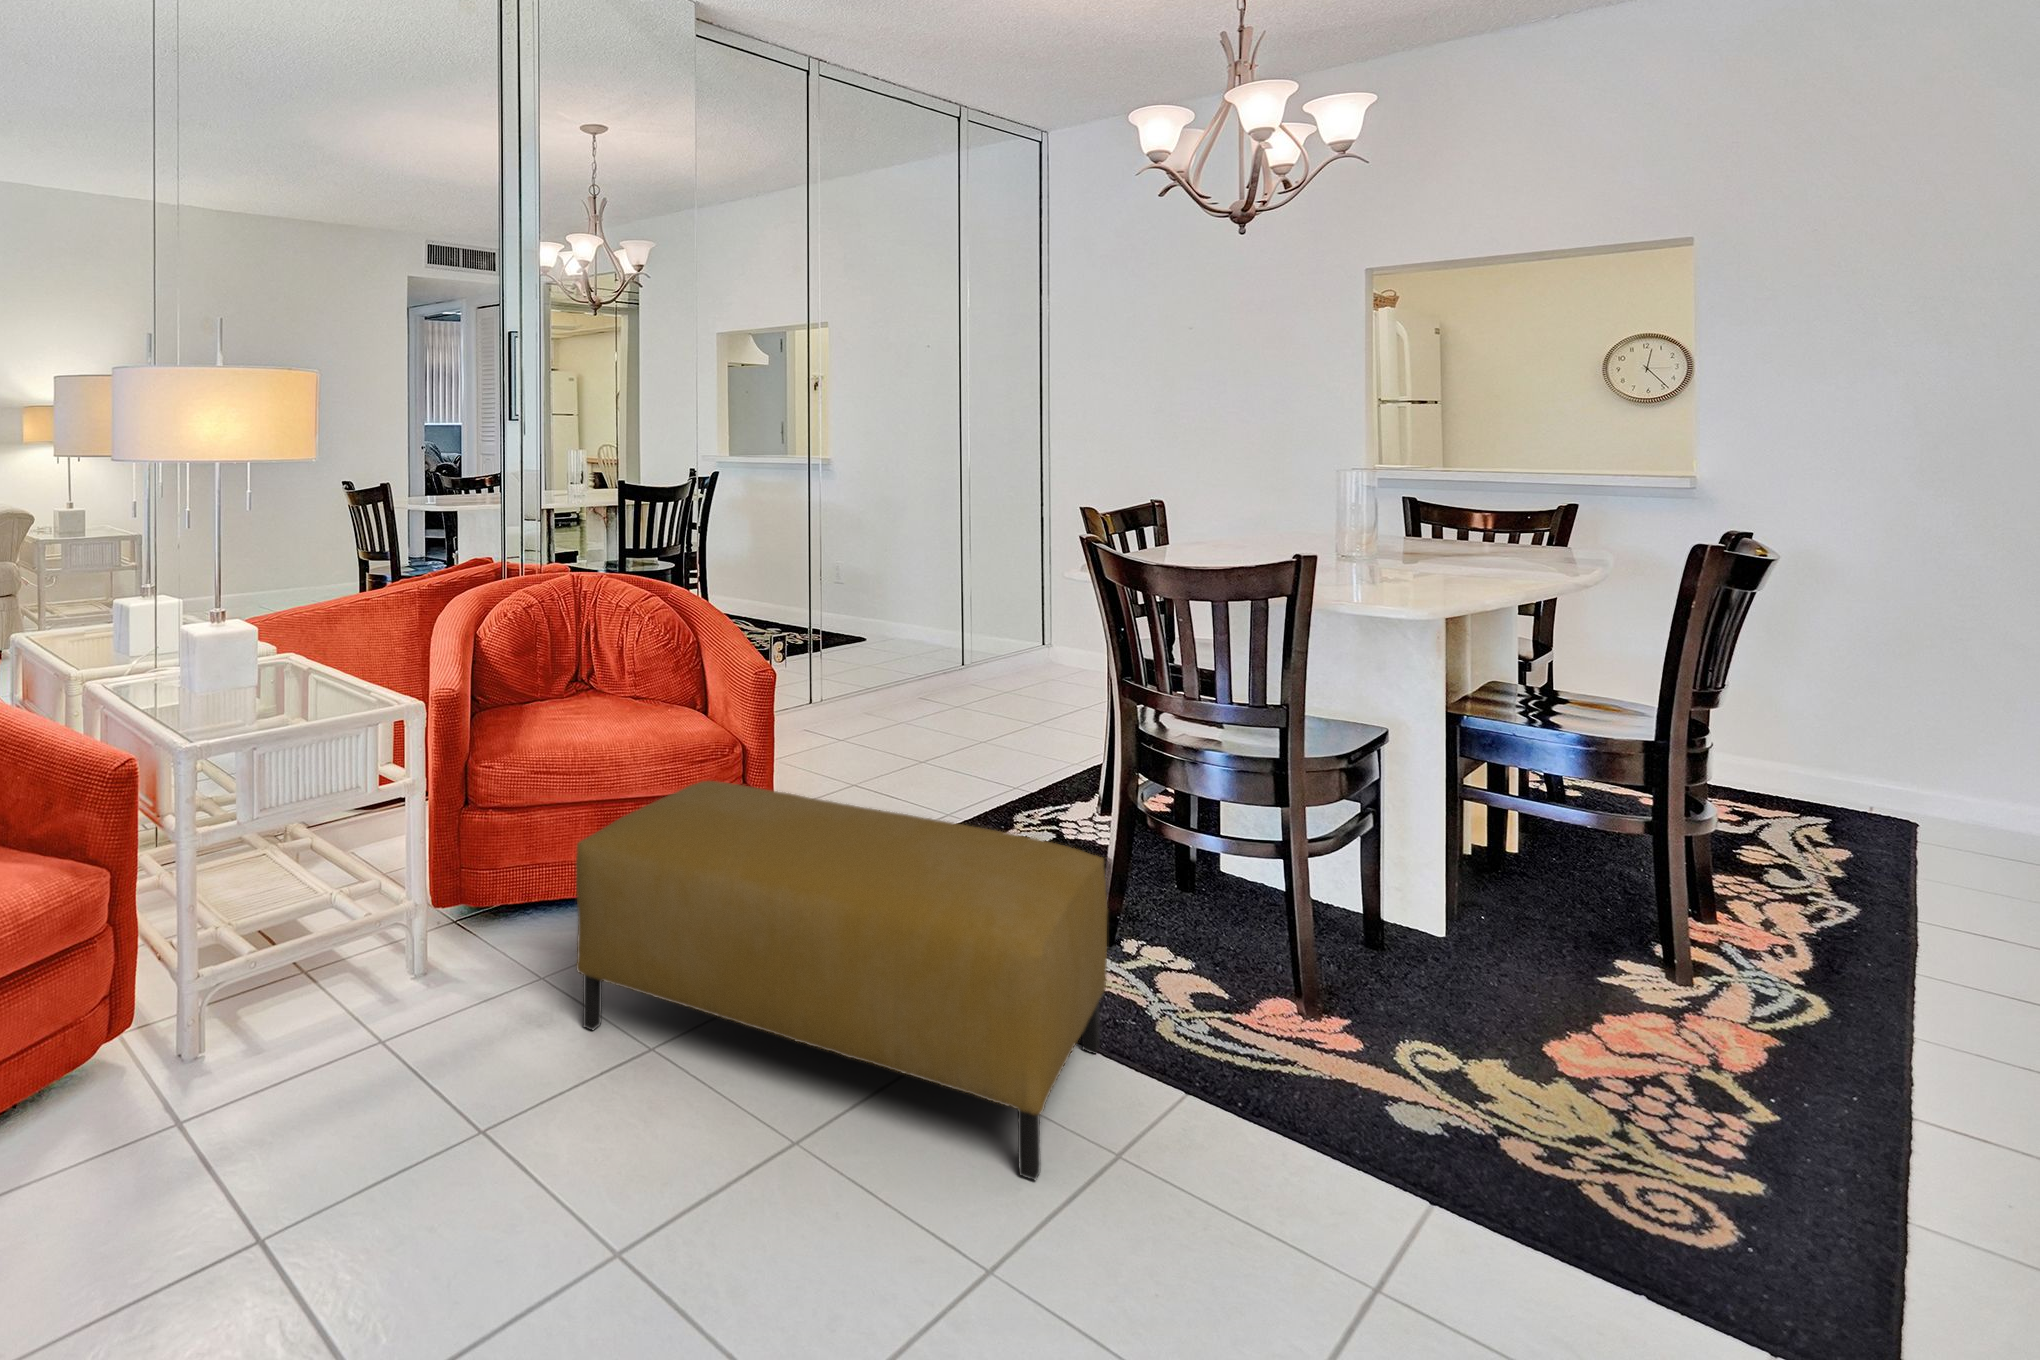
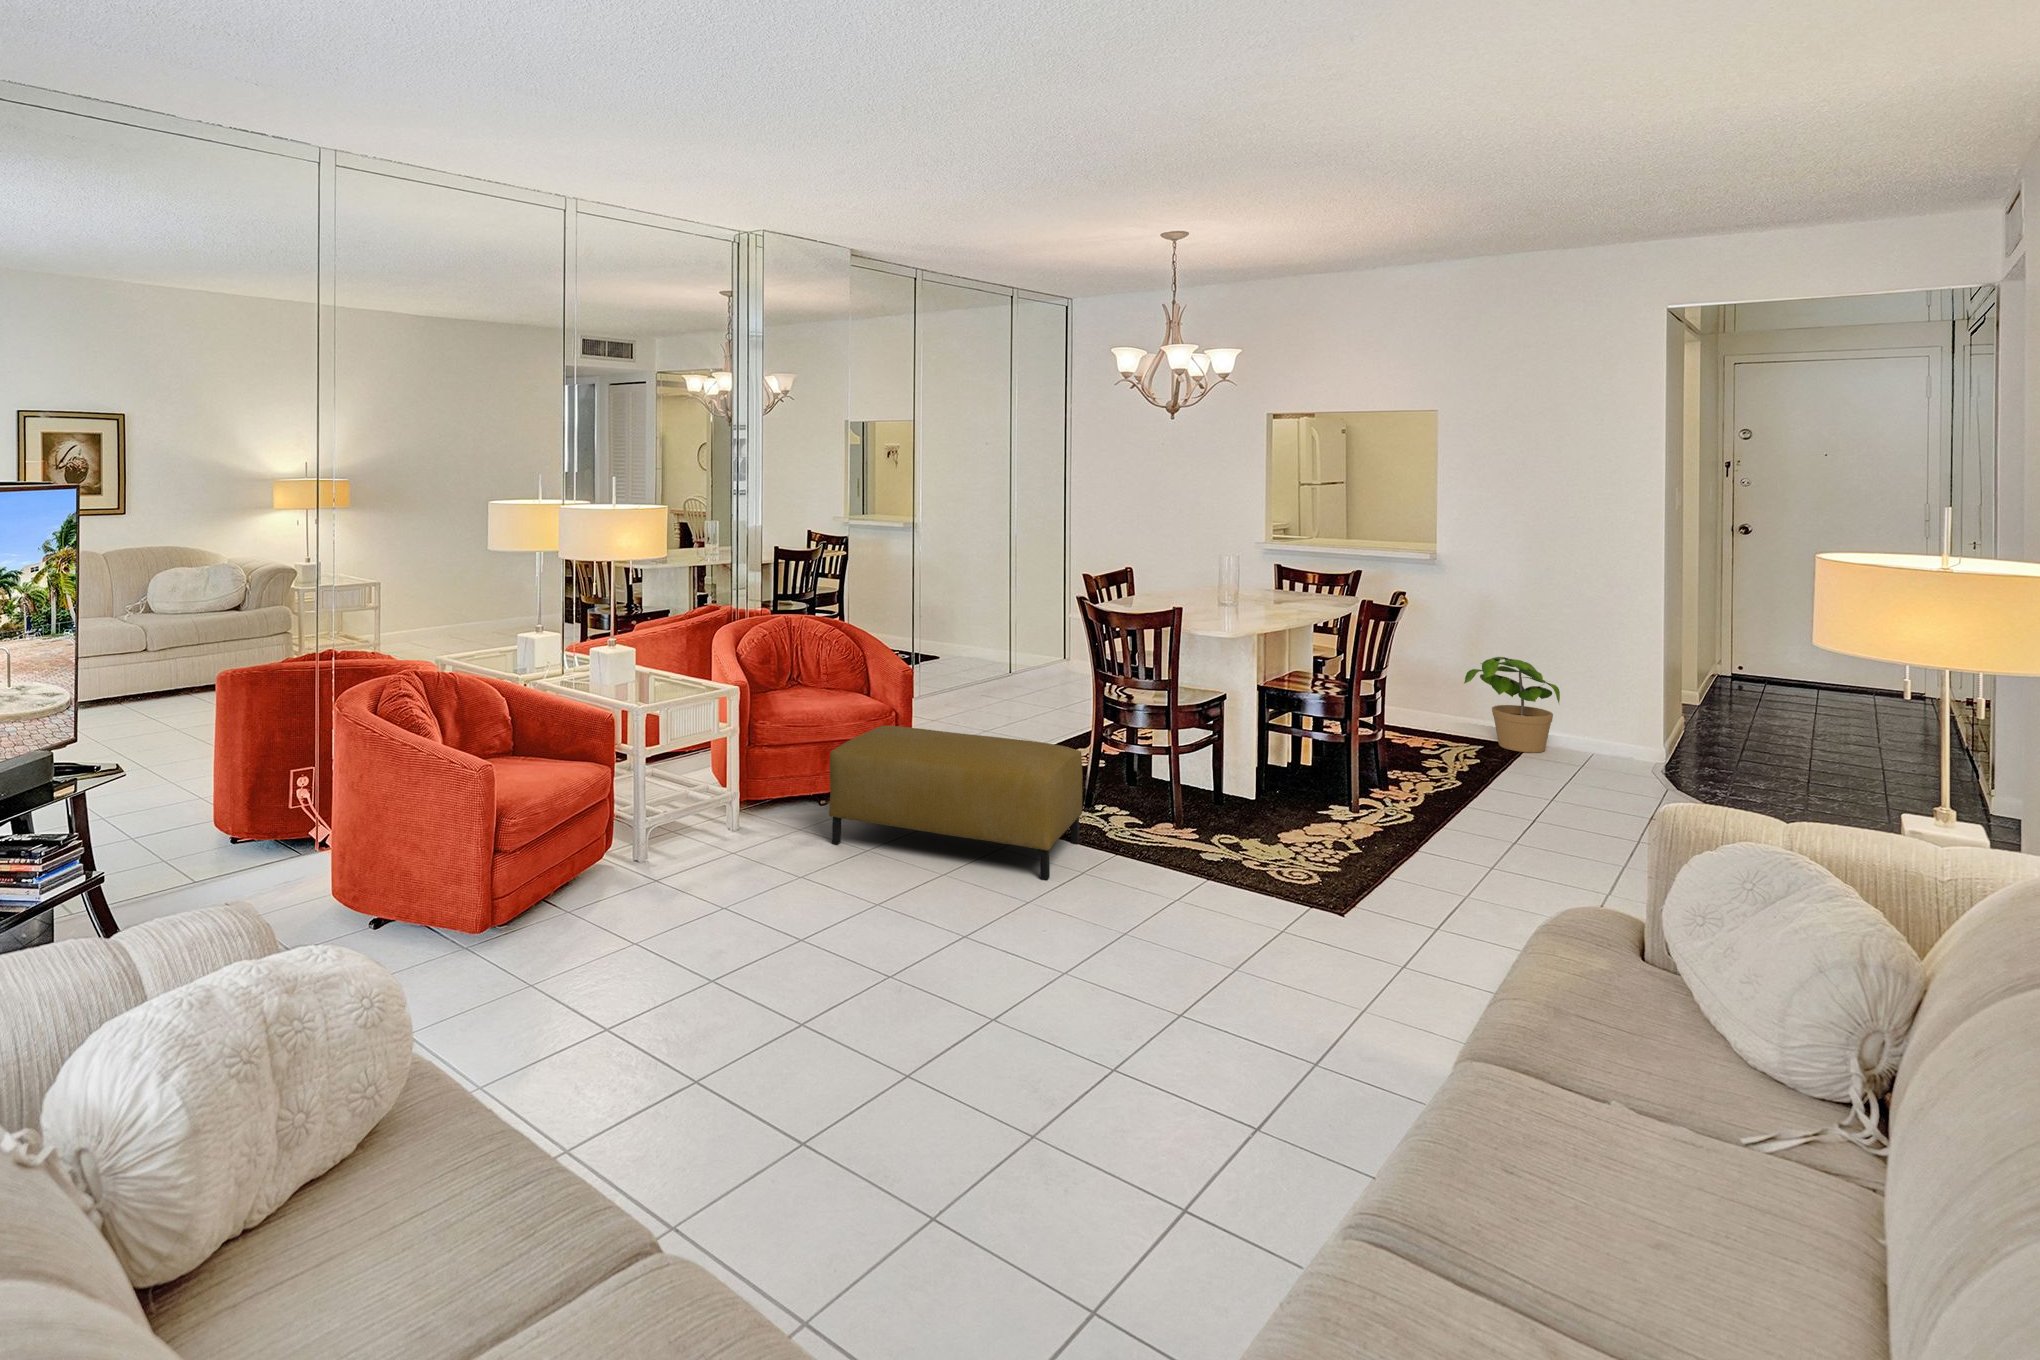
potted plant: none [1784,659,2001,836] -> present [1464,657,1560,753]

